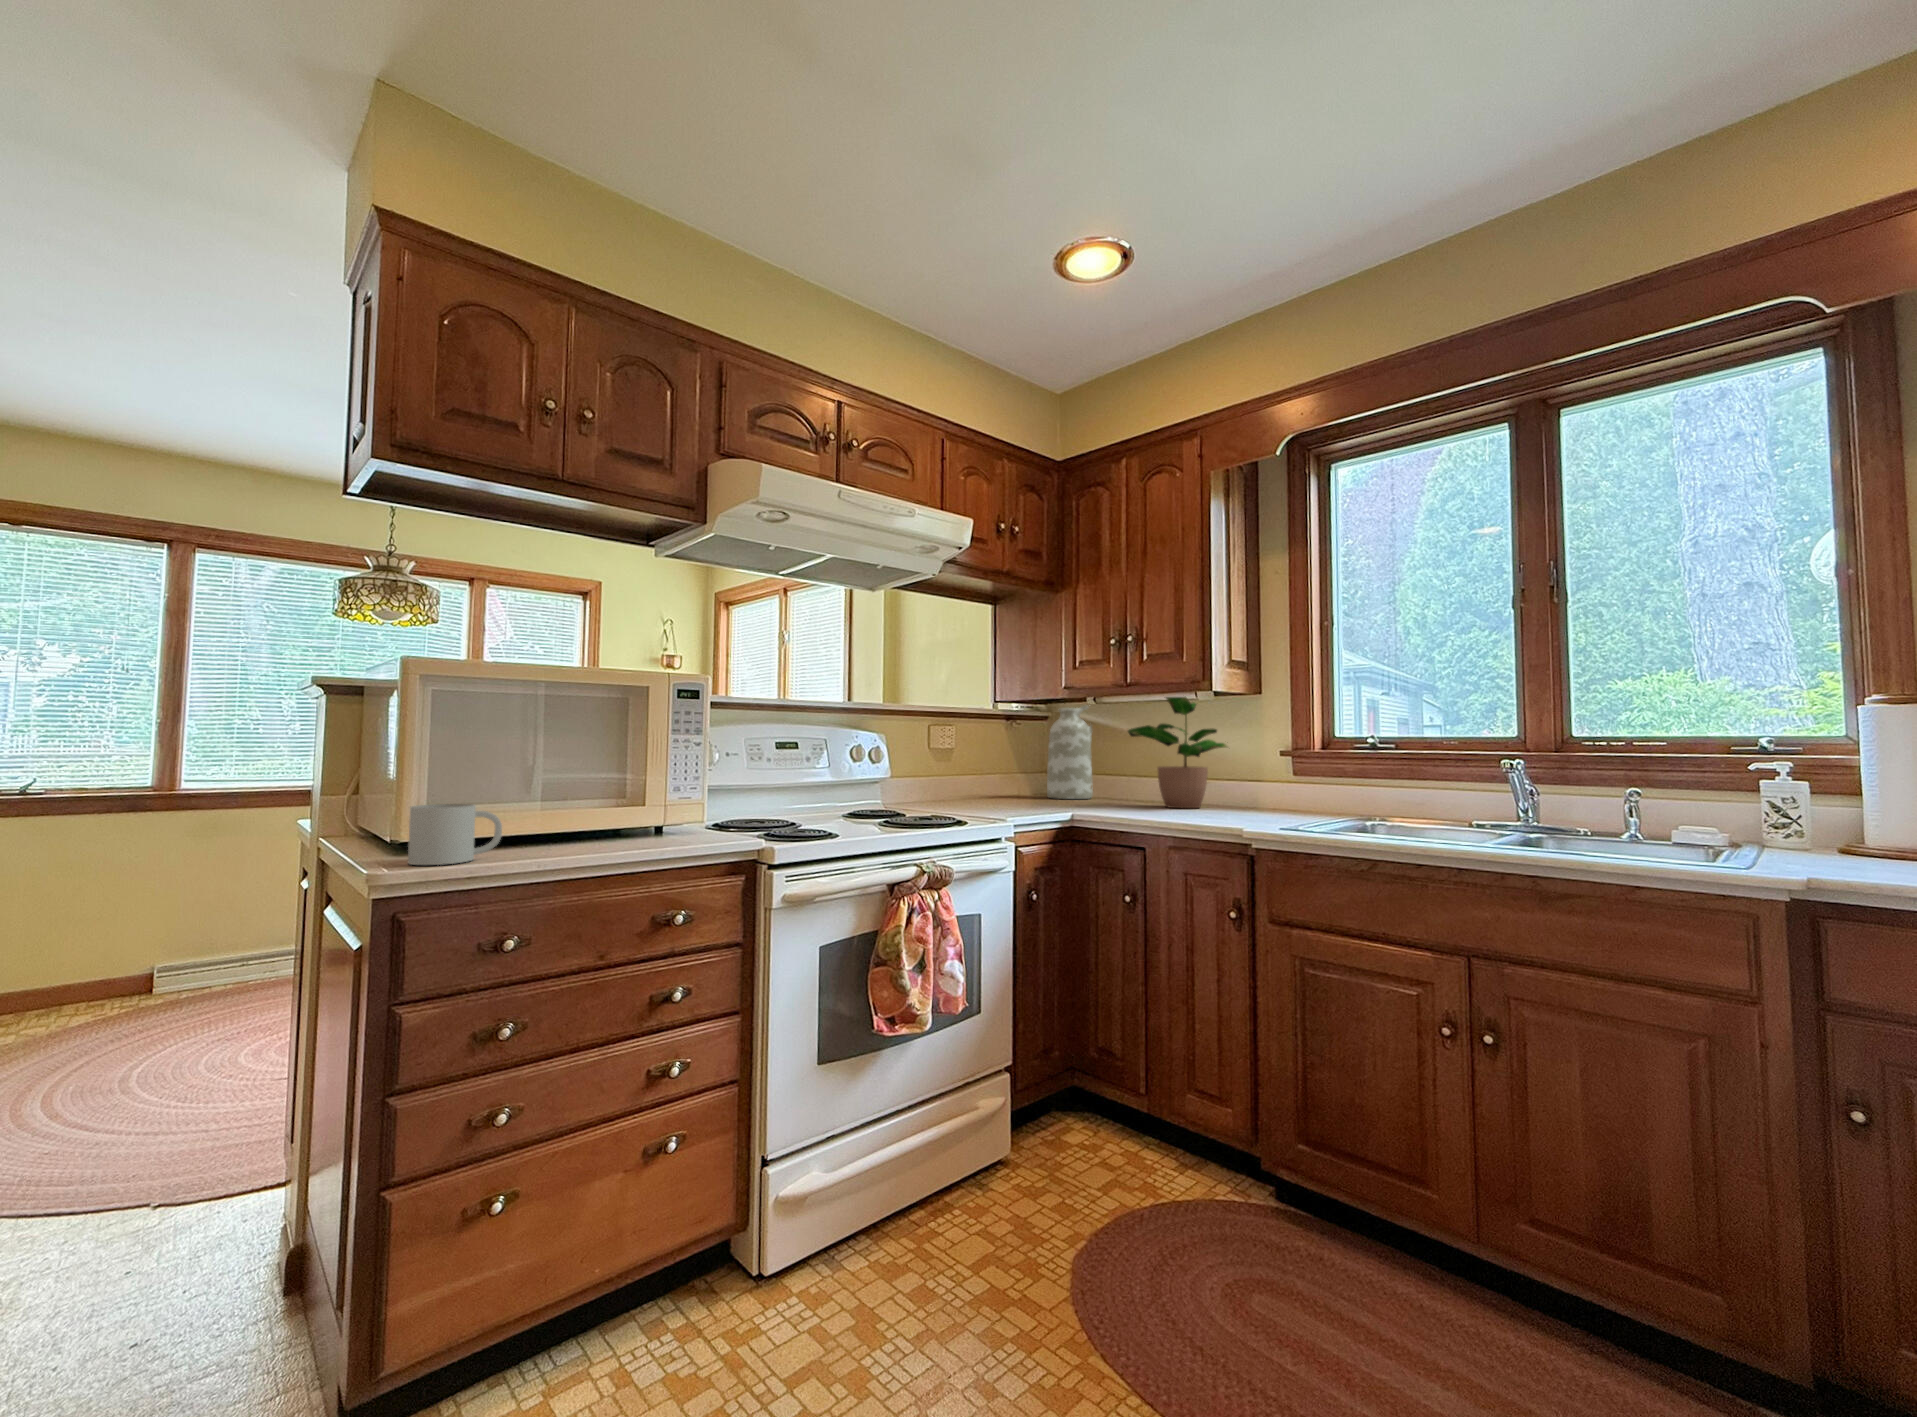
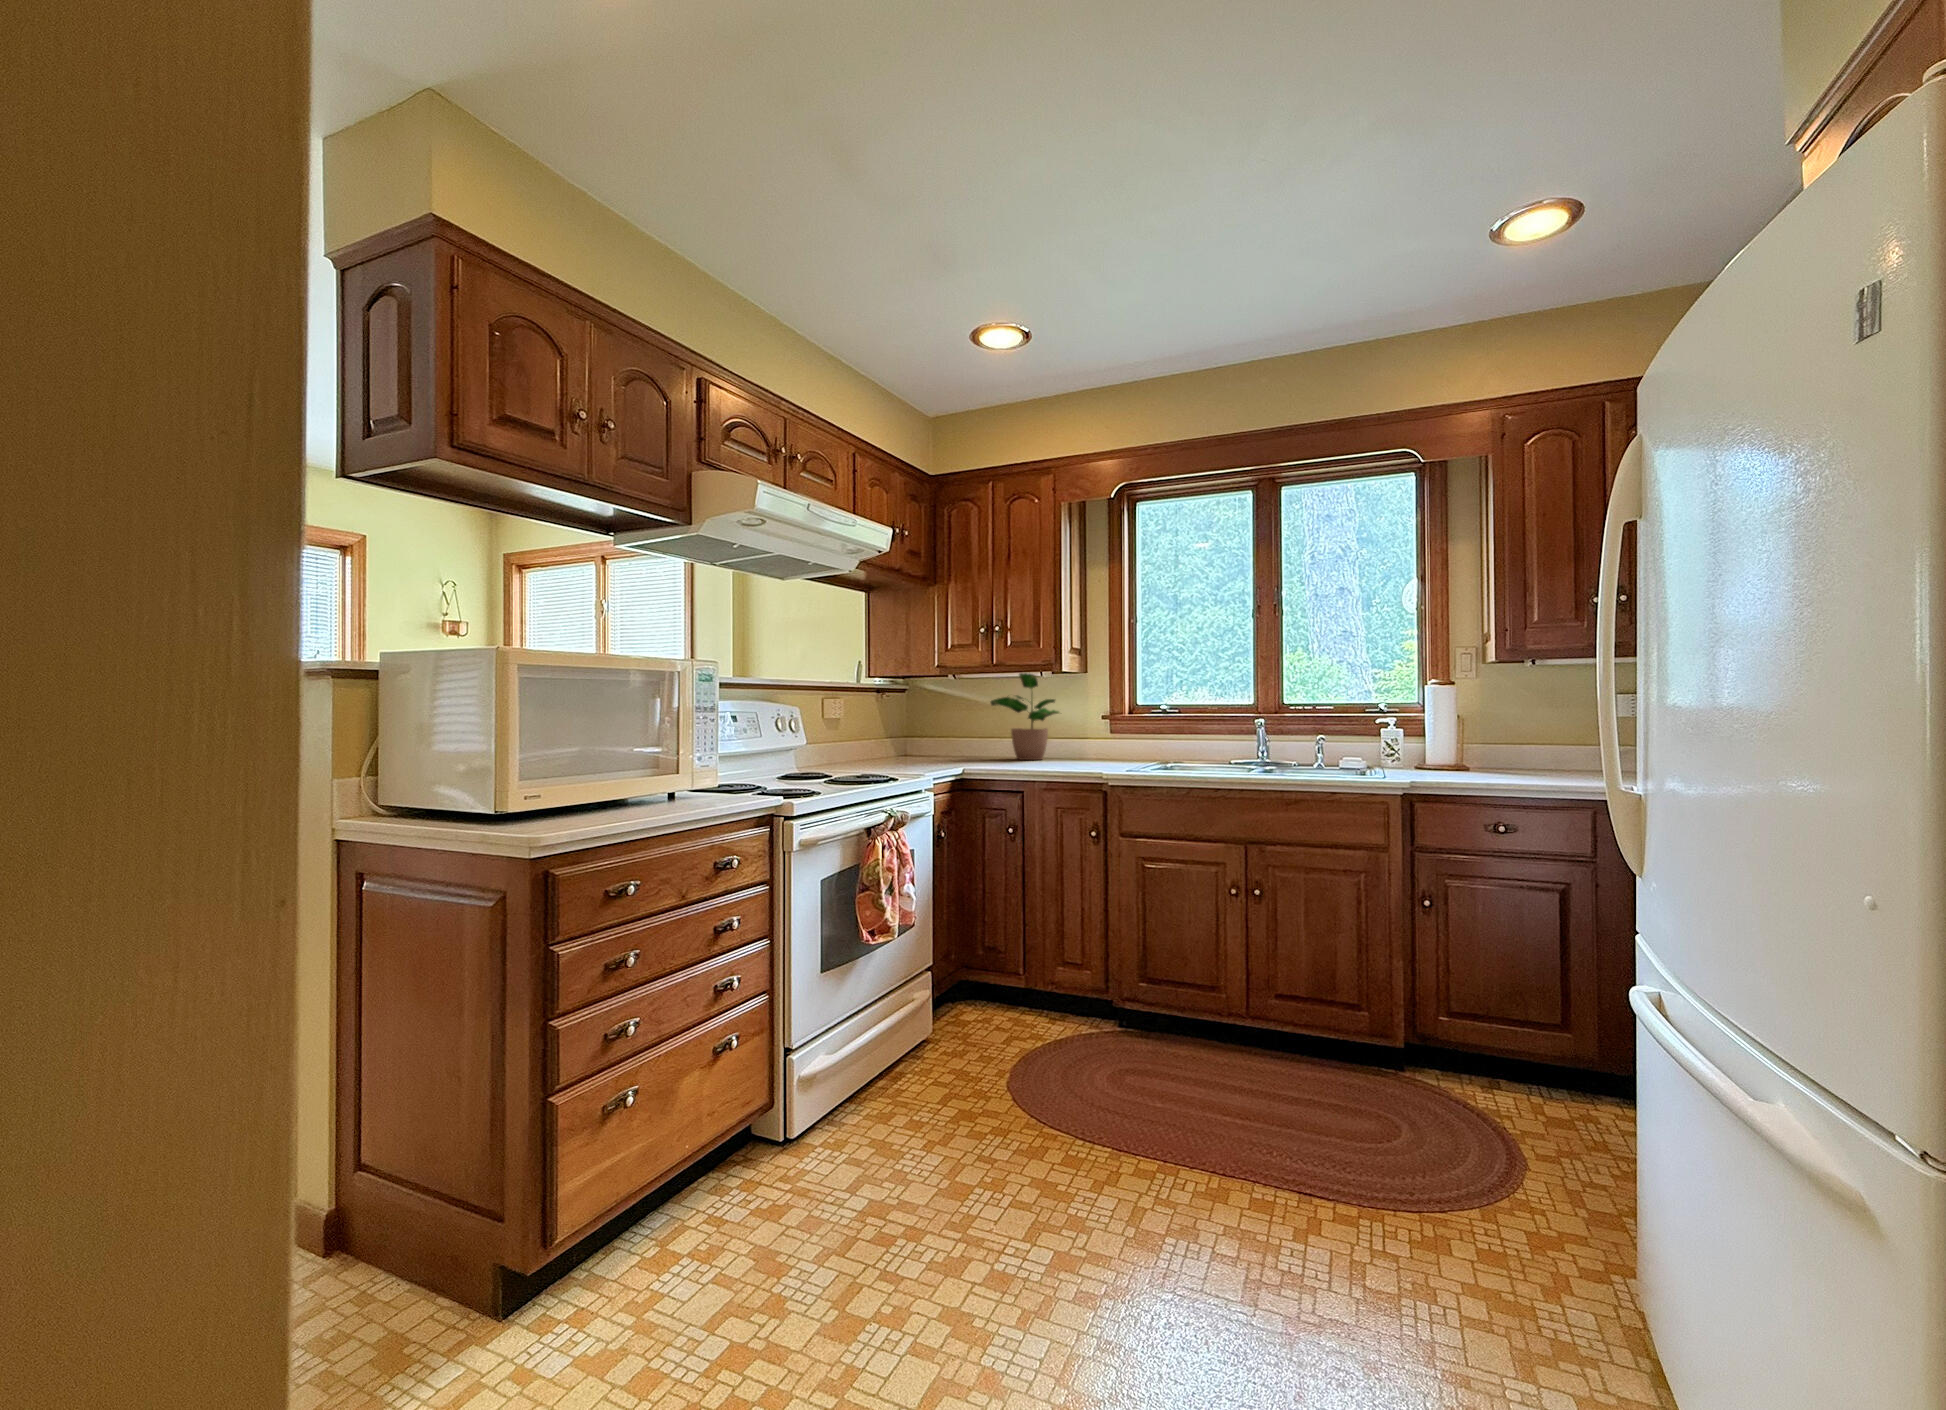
vase: present [1047,705,1093,799] -> none [913,679,953,756]
mug: present [408,804,502,865] -> none [527,776,600,830]

